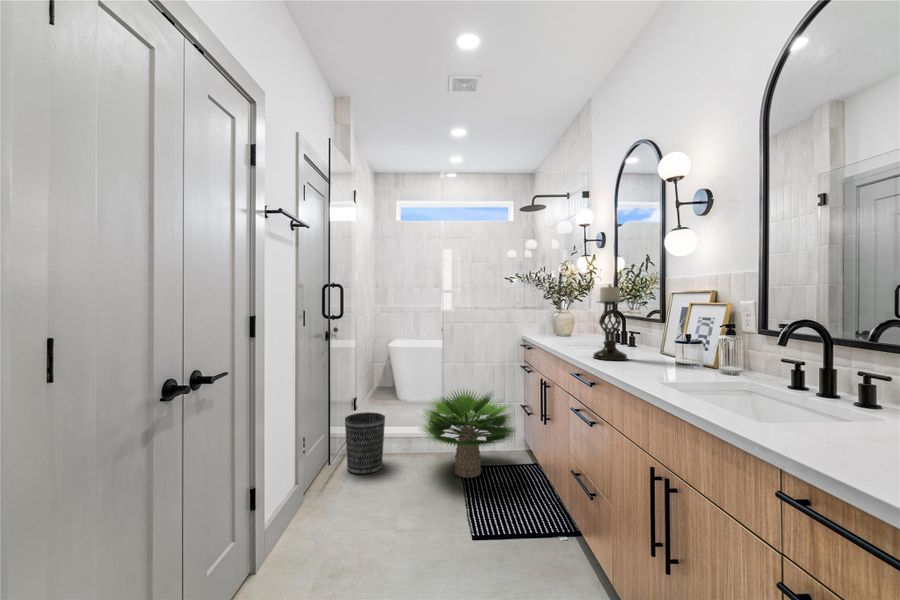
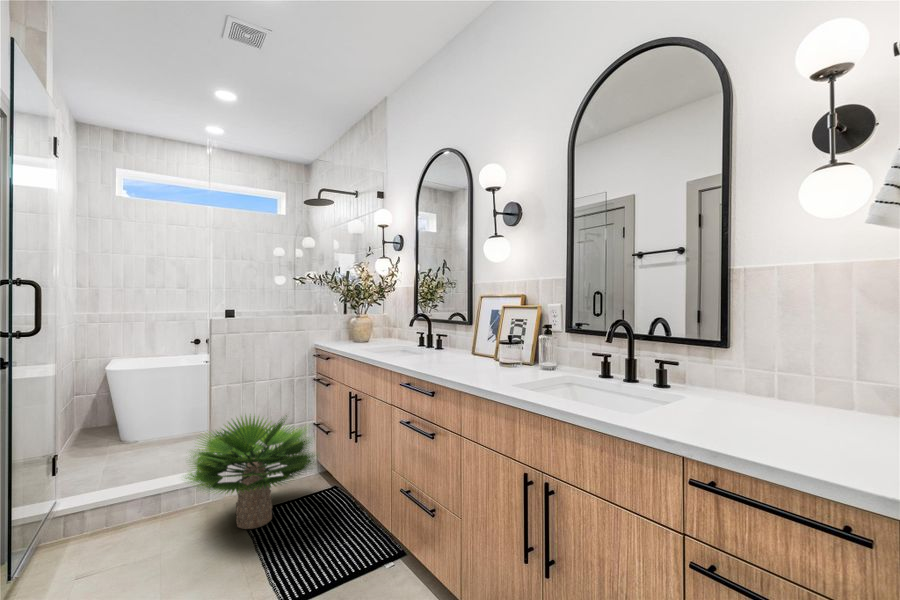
candle holder: present [593,285,627,360] -> none [421,287,454,366]
wastebasket: present [345,412,385,474] -> none [41,470,120,573]

